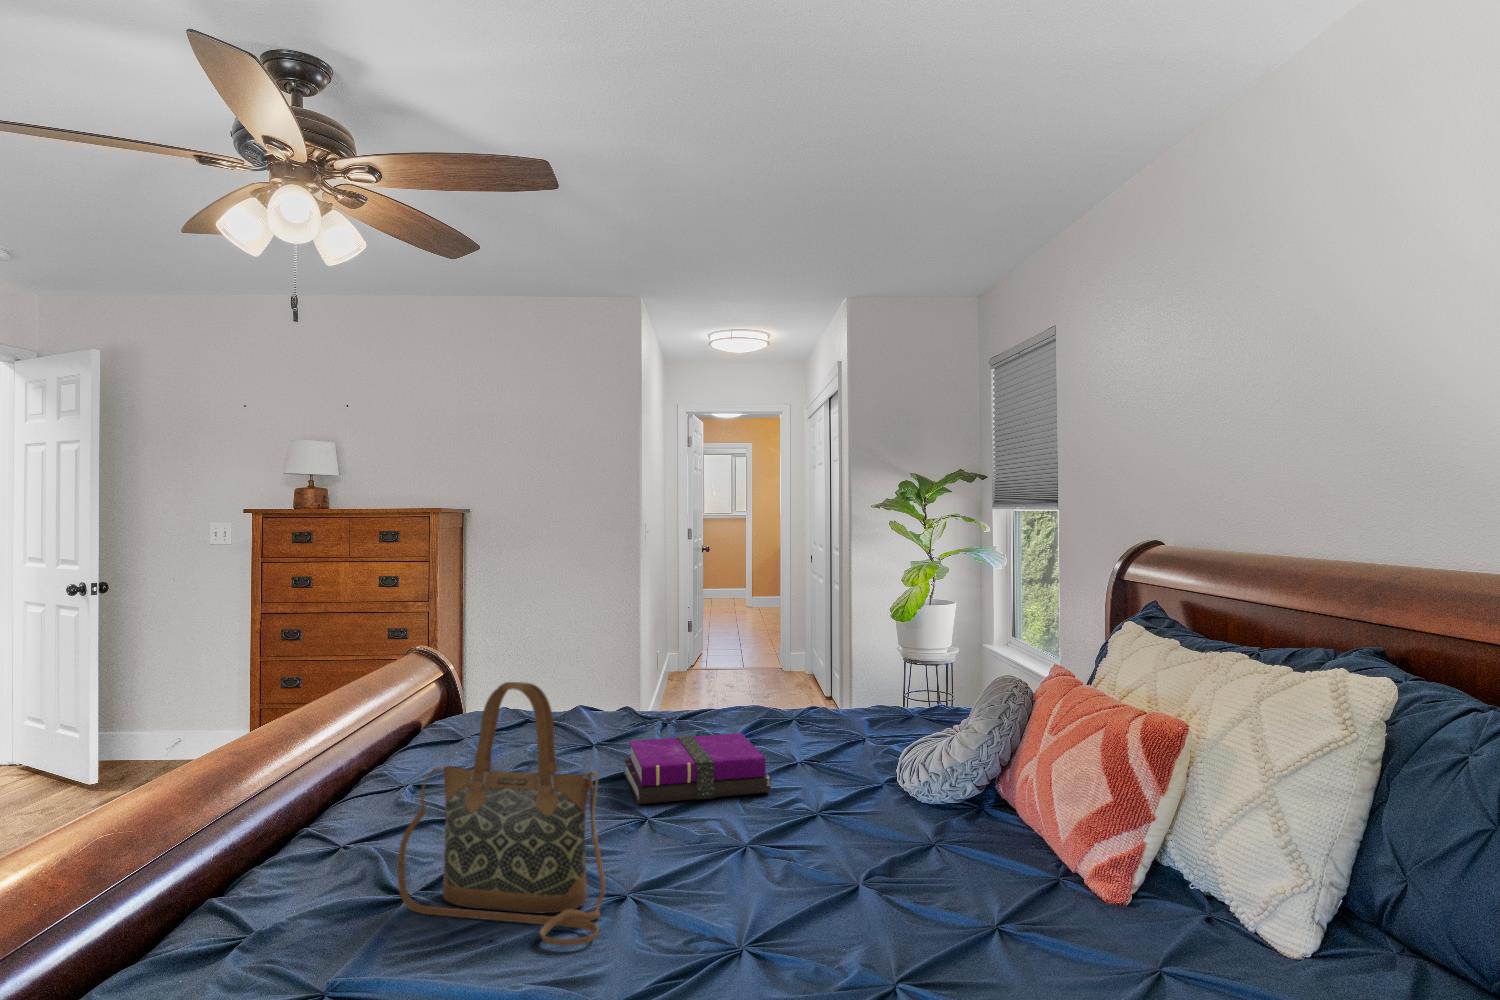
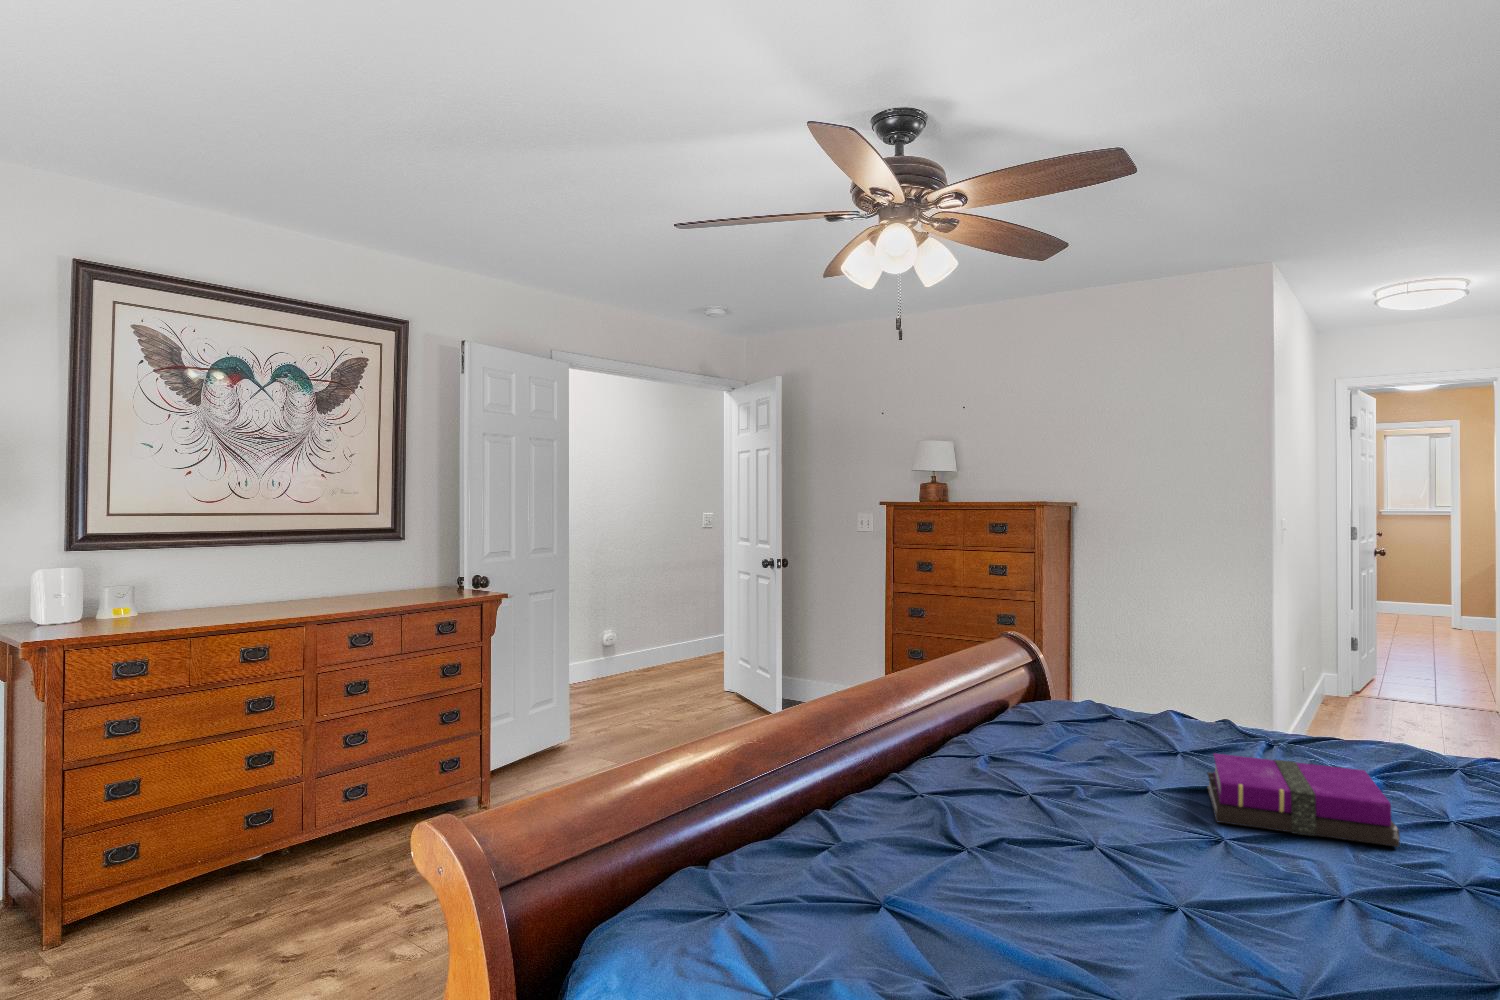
handbag: present [398,682,605,946] -> none [954,667,1152,941]

